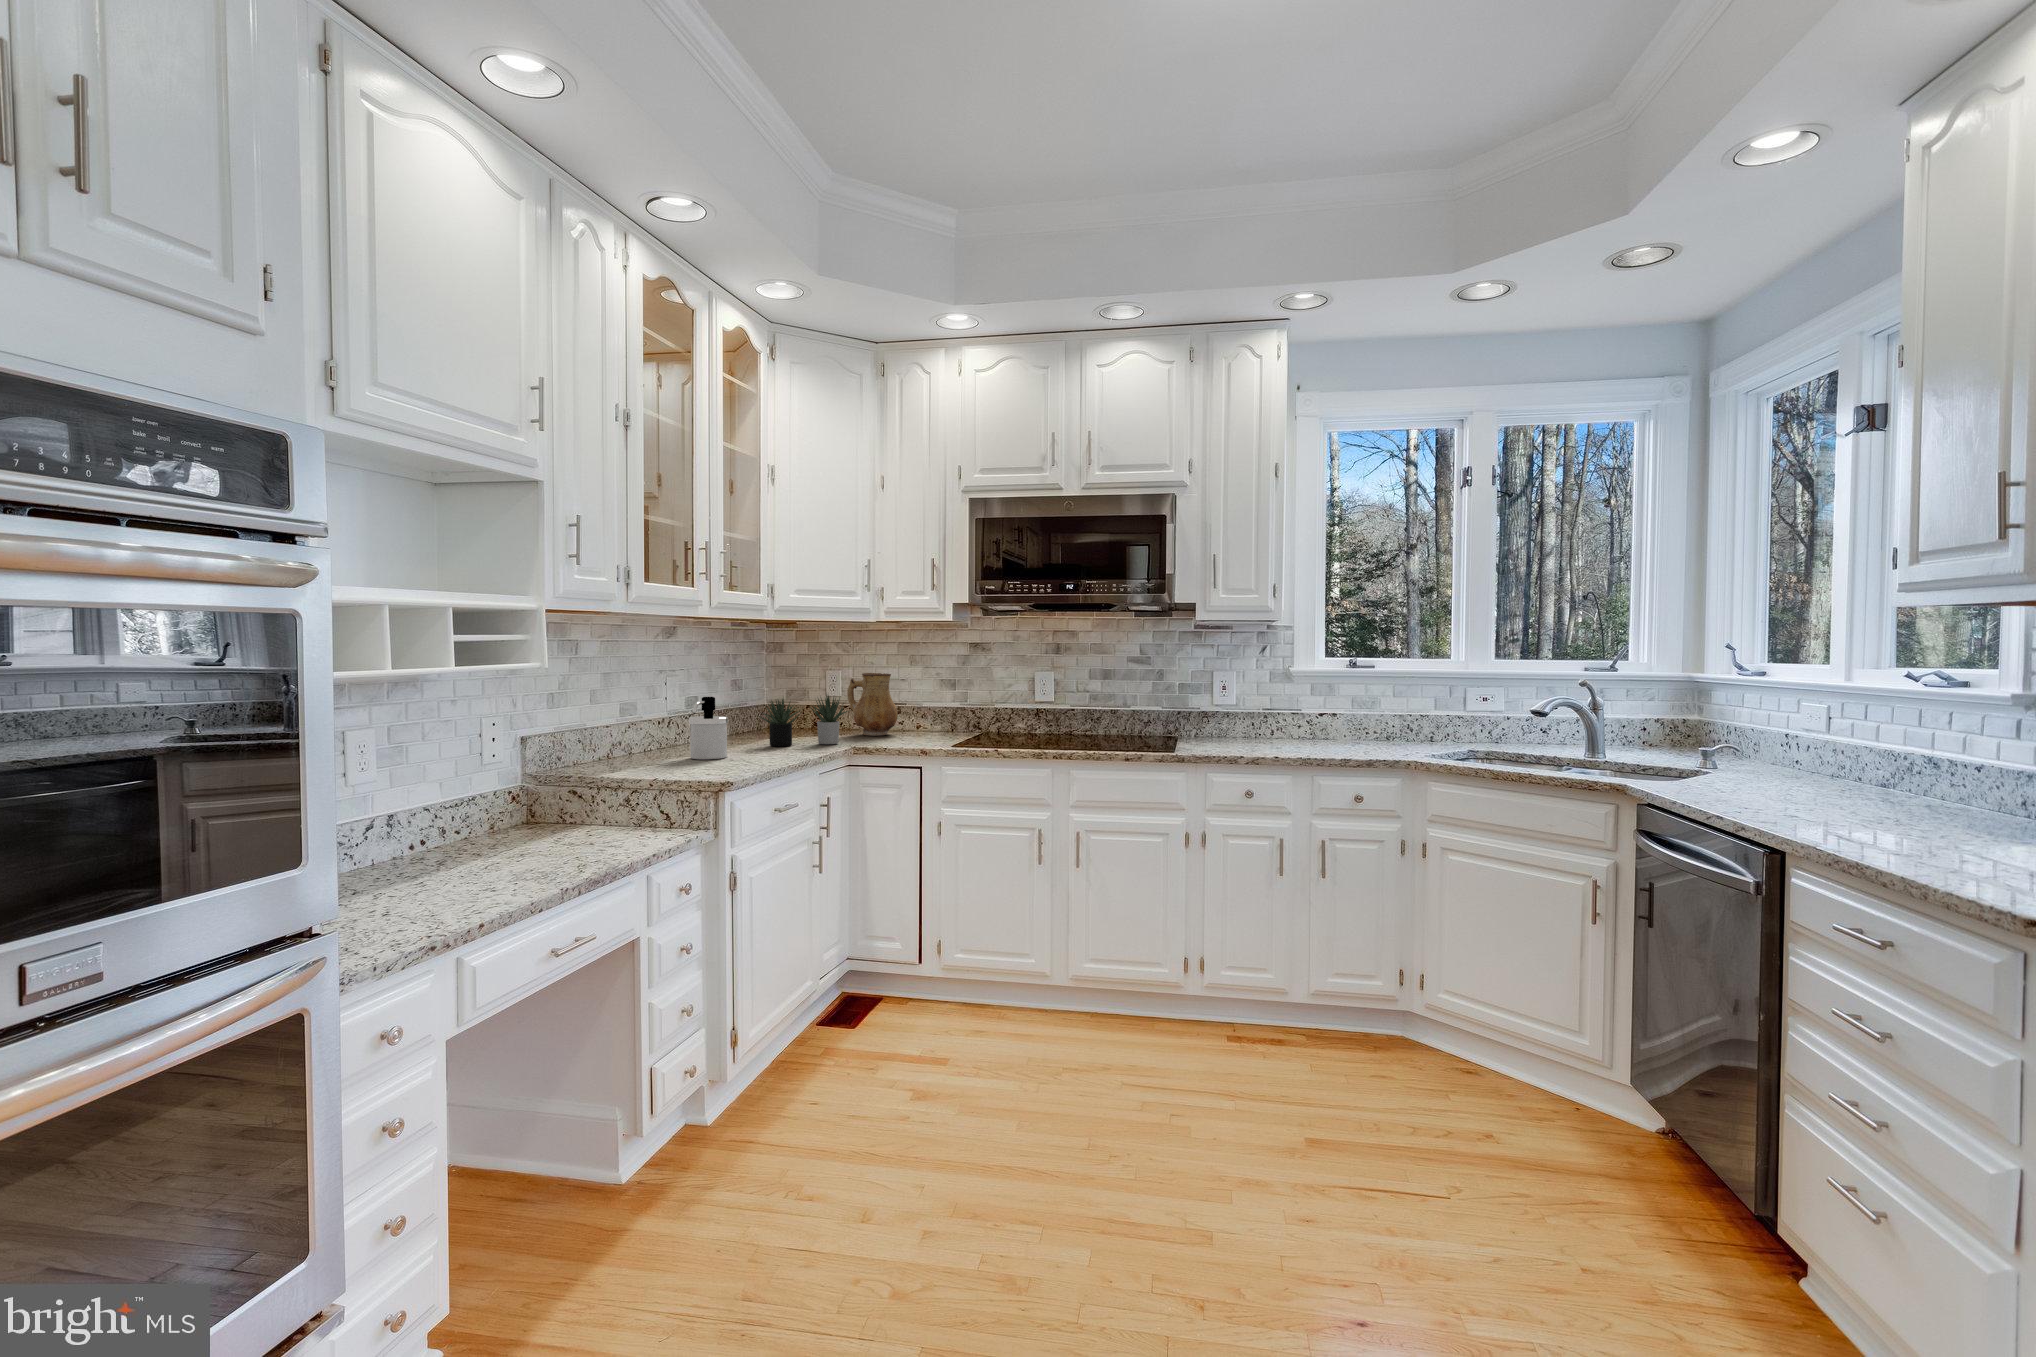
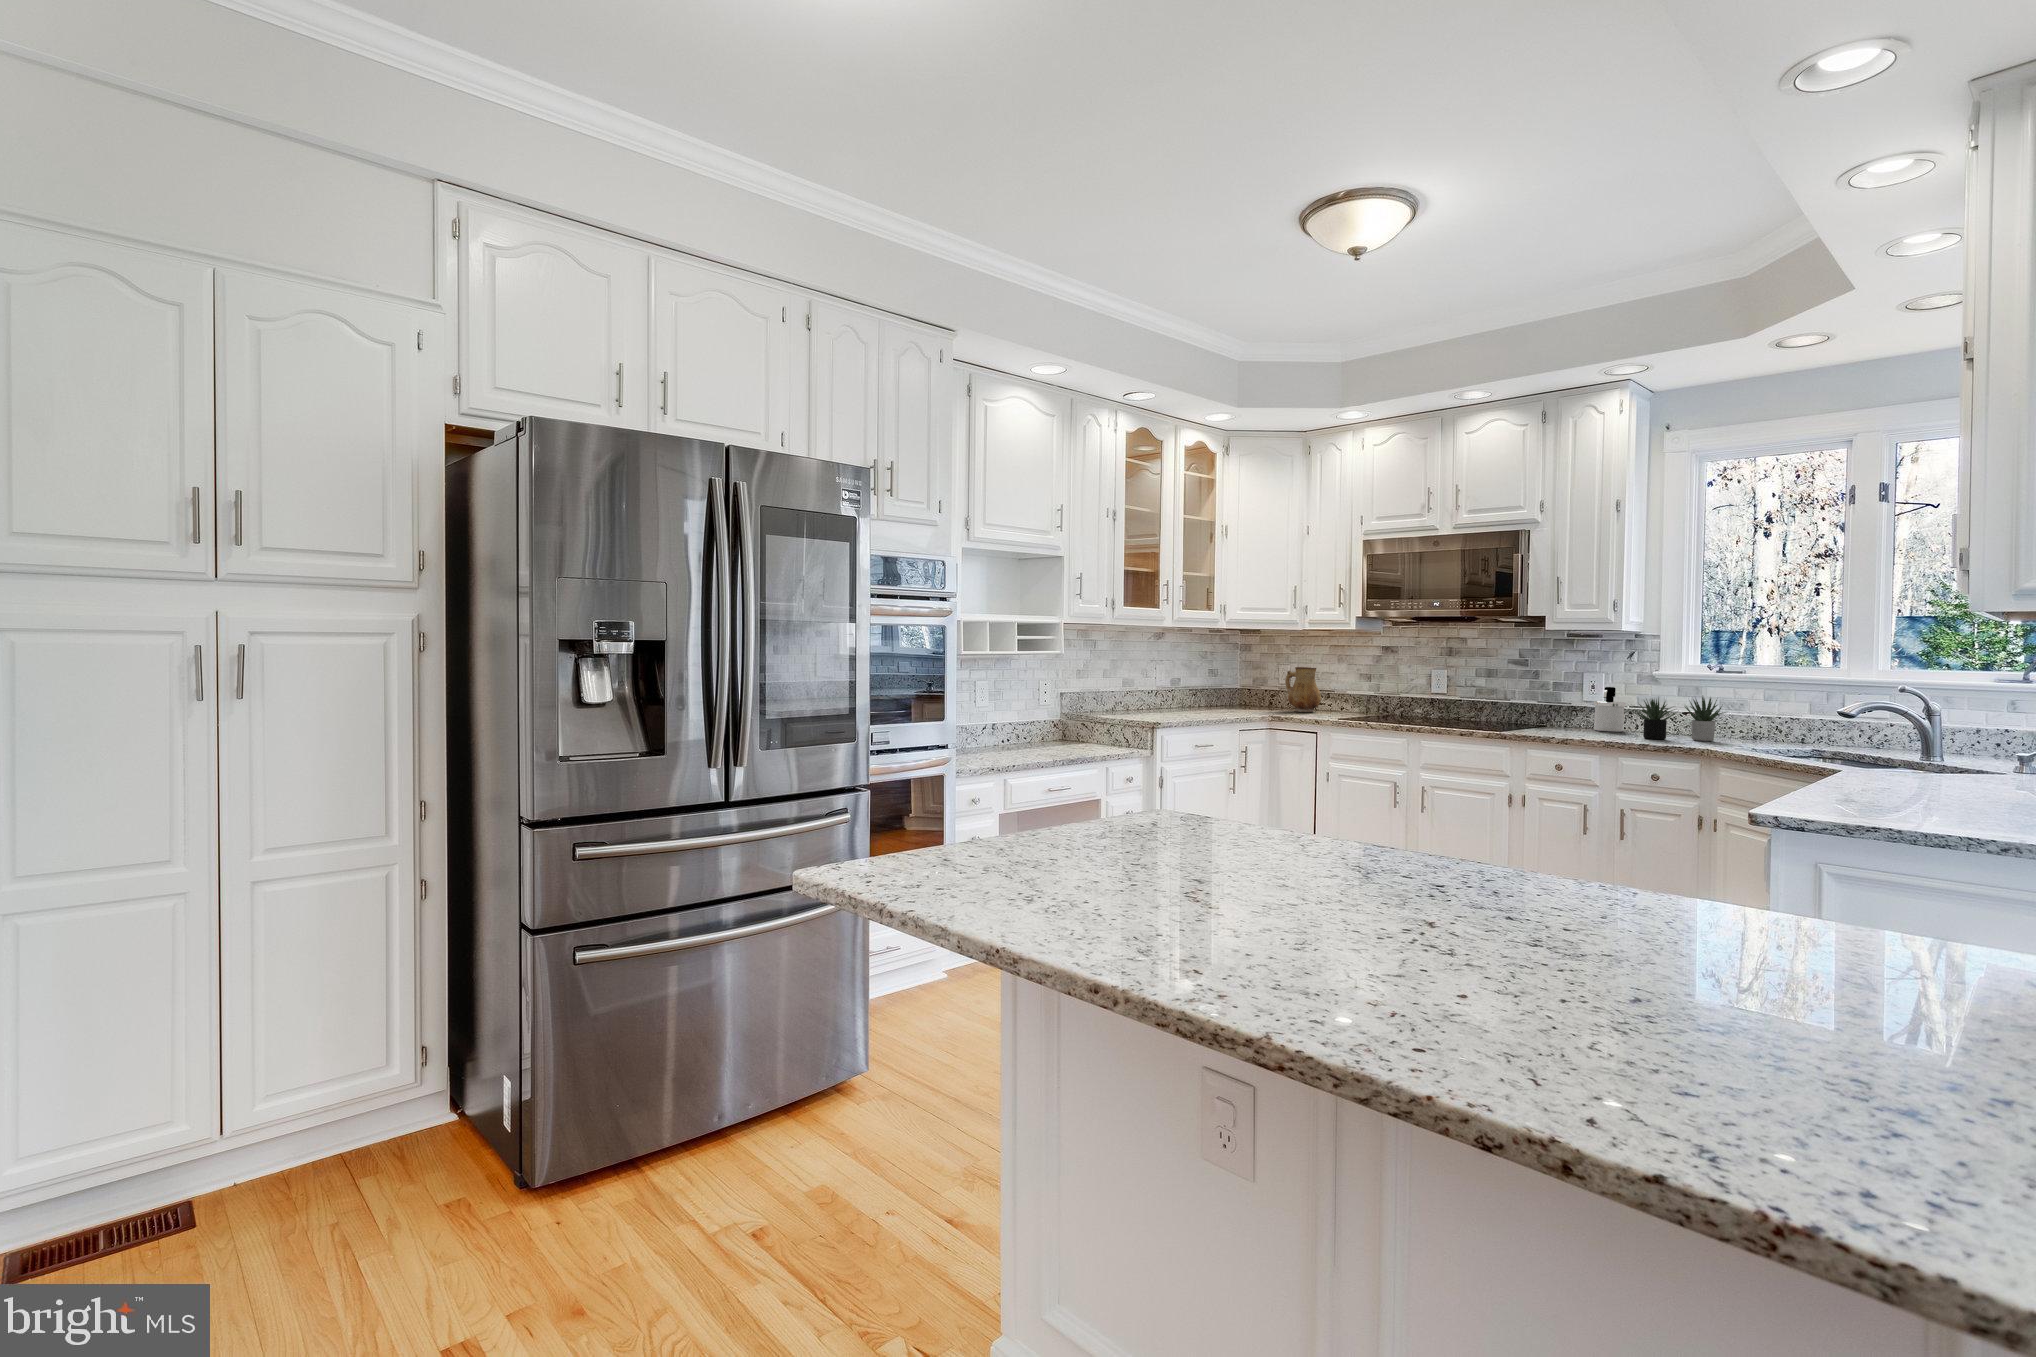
succulent plant: present [759,694,848,746] -> present [1634,697,1726,741]
soap dispenser: present [689,697,728,759] -> present [1594,687,1626,732]

